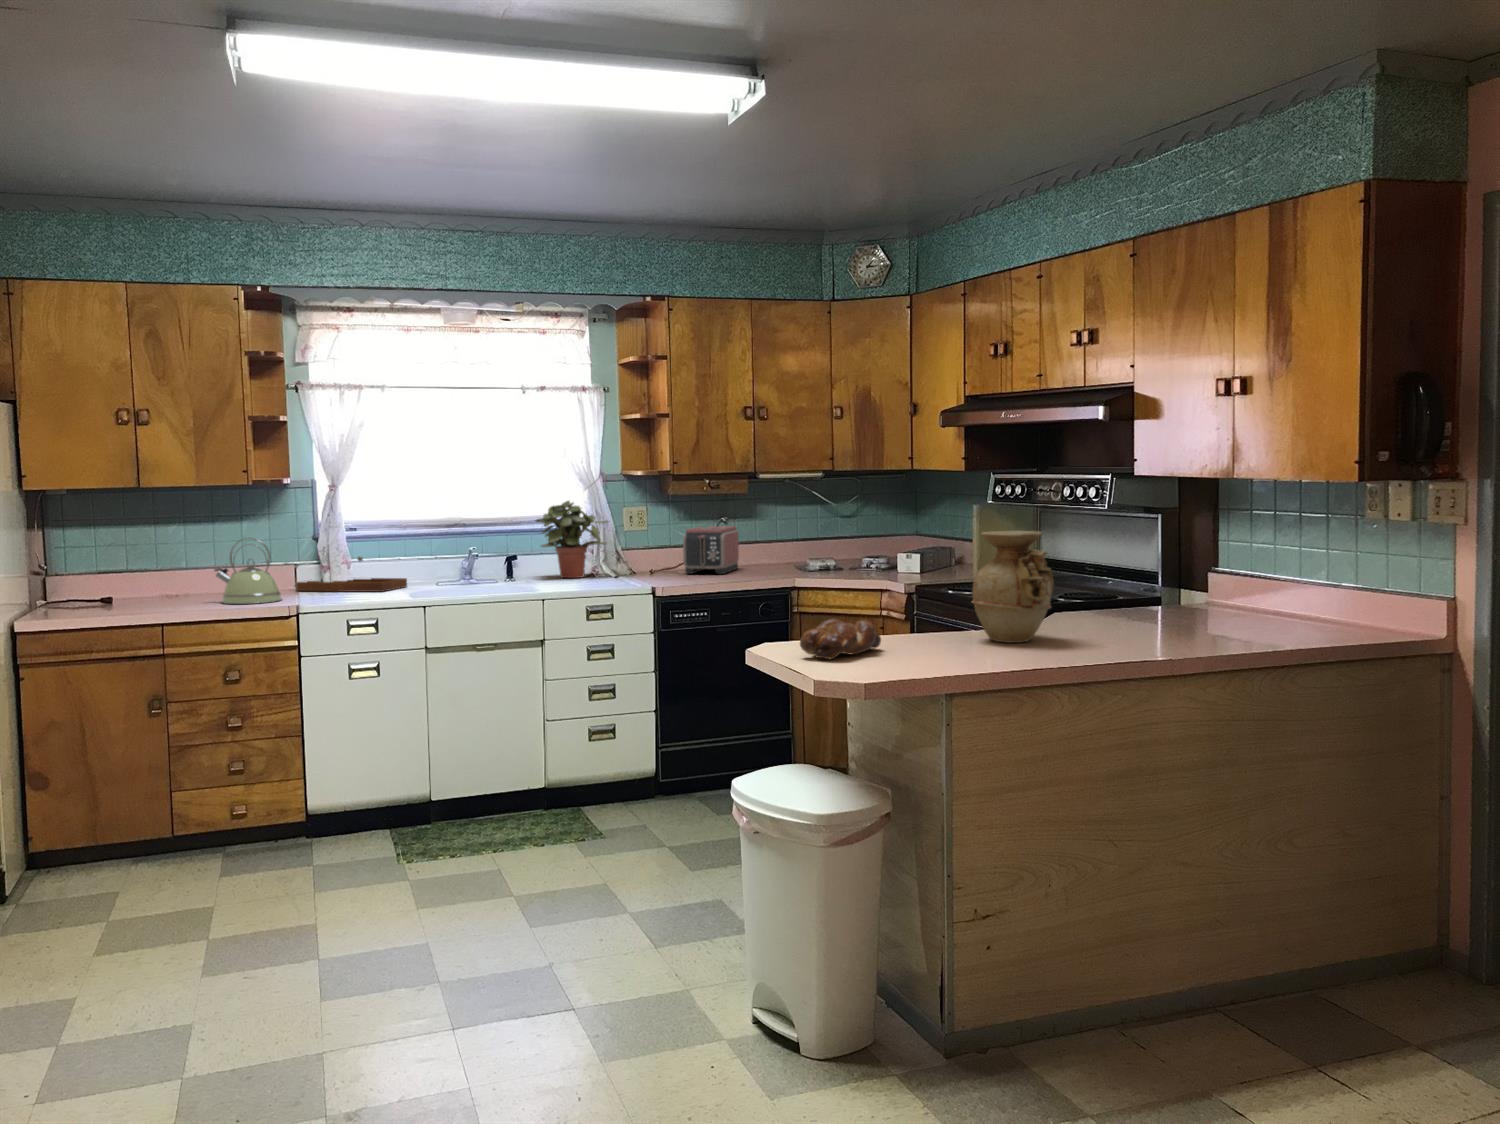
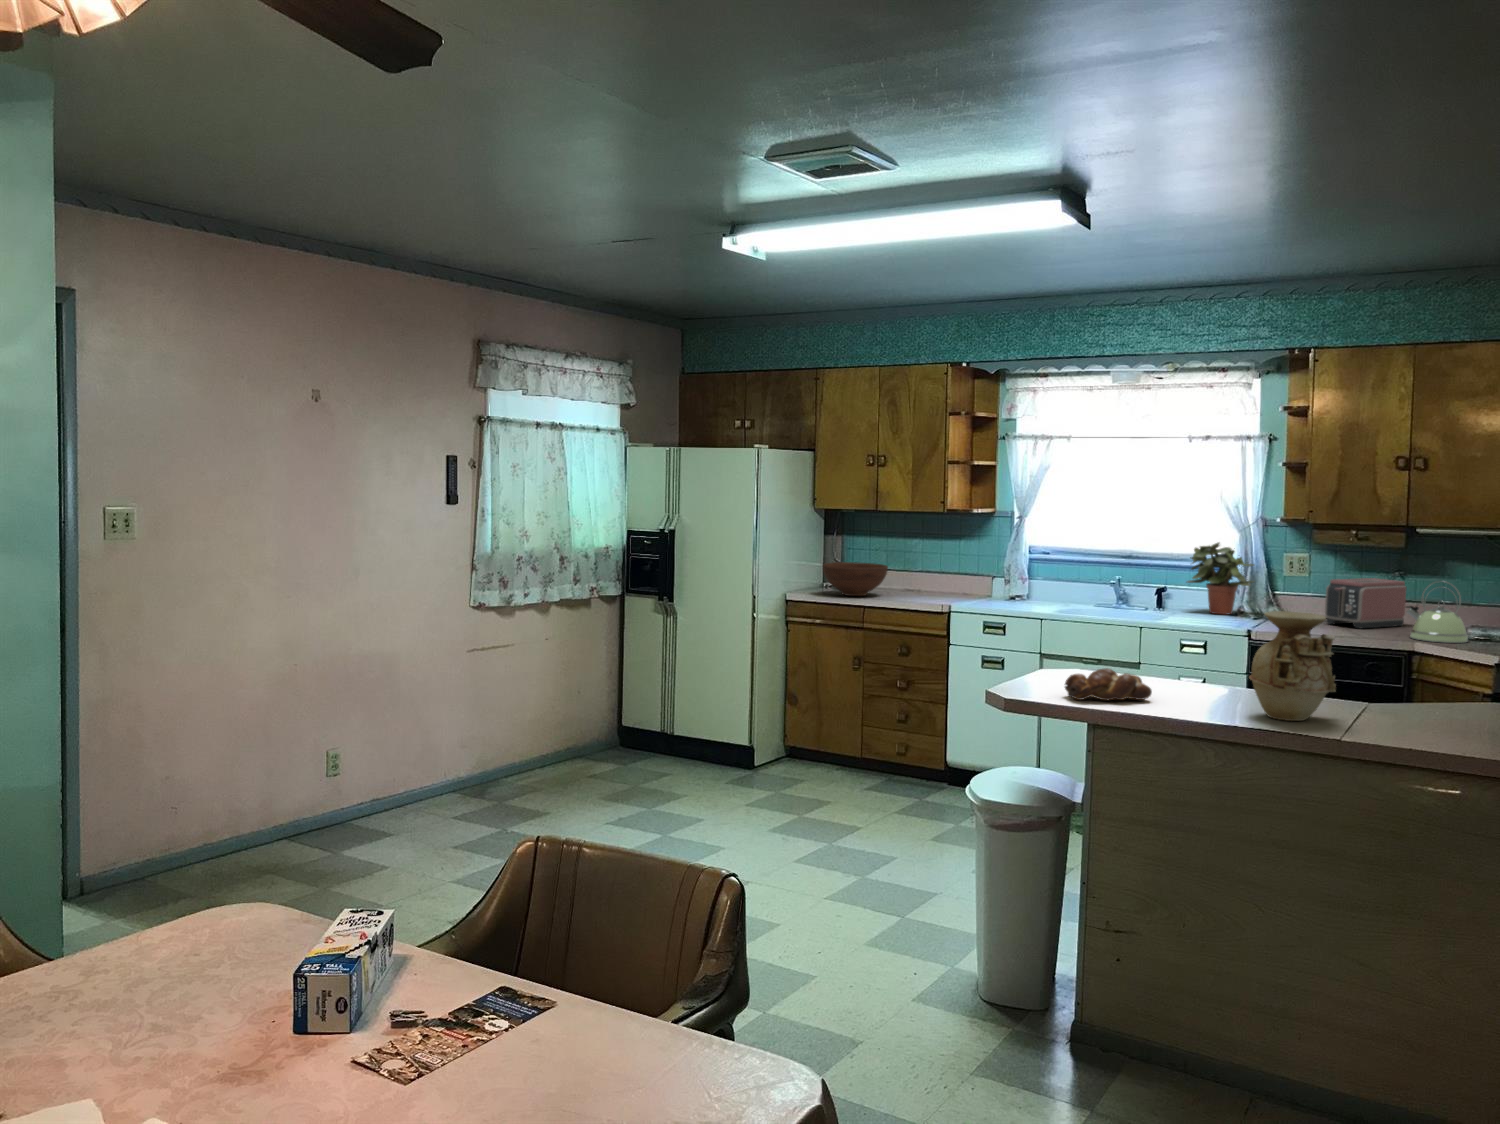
kettle: present [214,538,282,604] -> present [1406,581,1468,643]
tray: present [296,556,407,592] -> none [989,575,1070,605]
fruit bowl: none [65,562,170,610] -> present [823,562,888,596]

